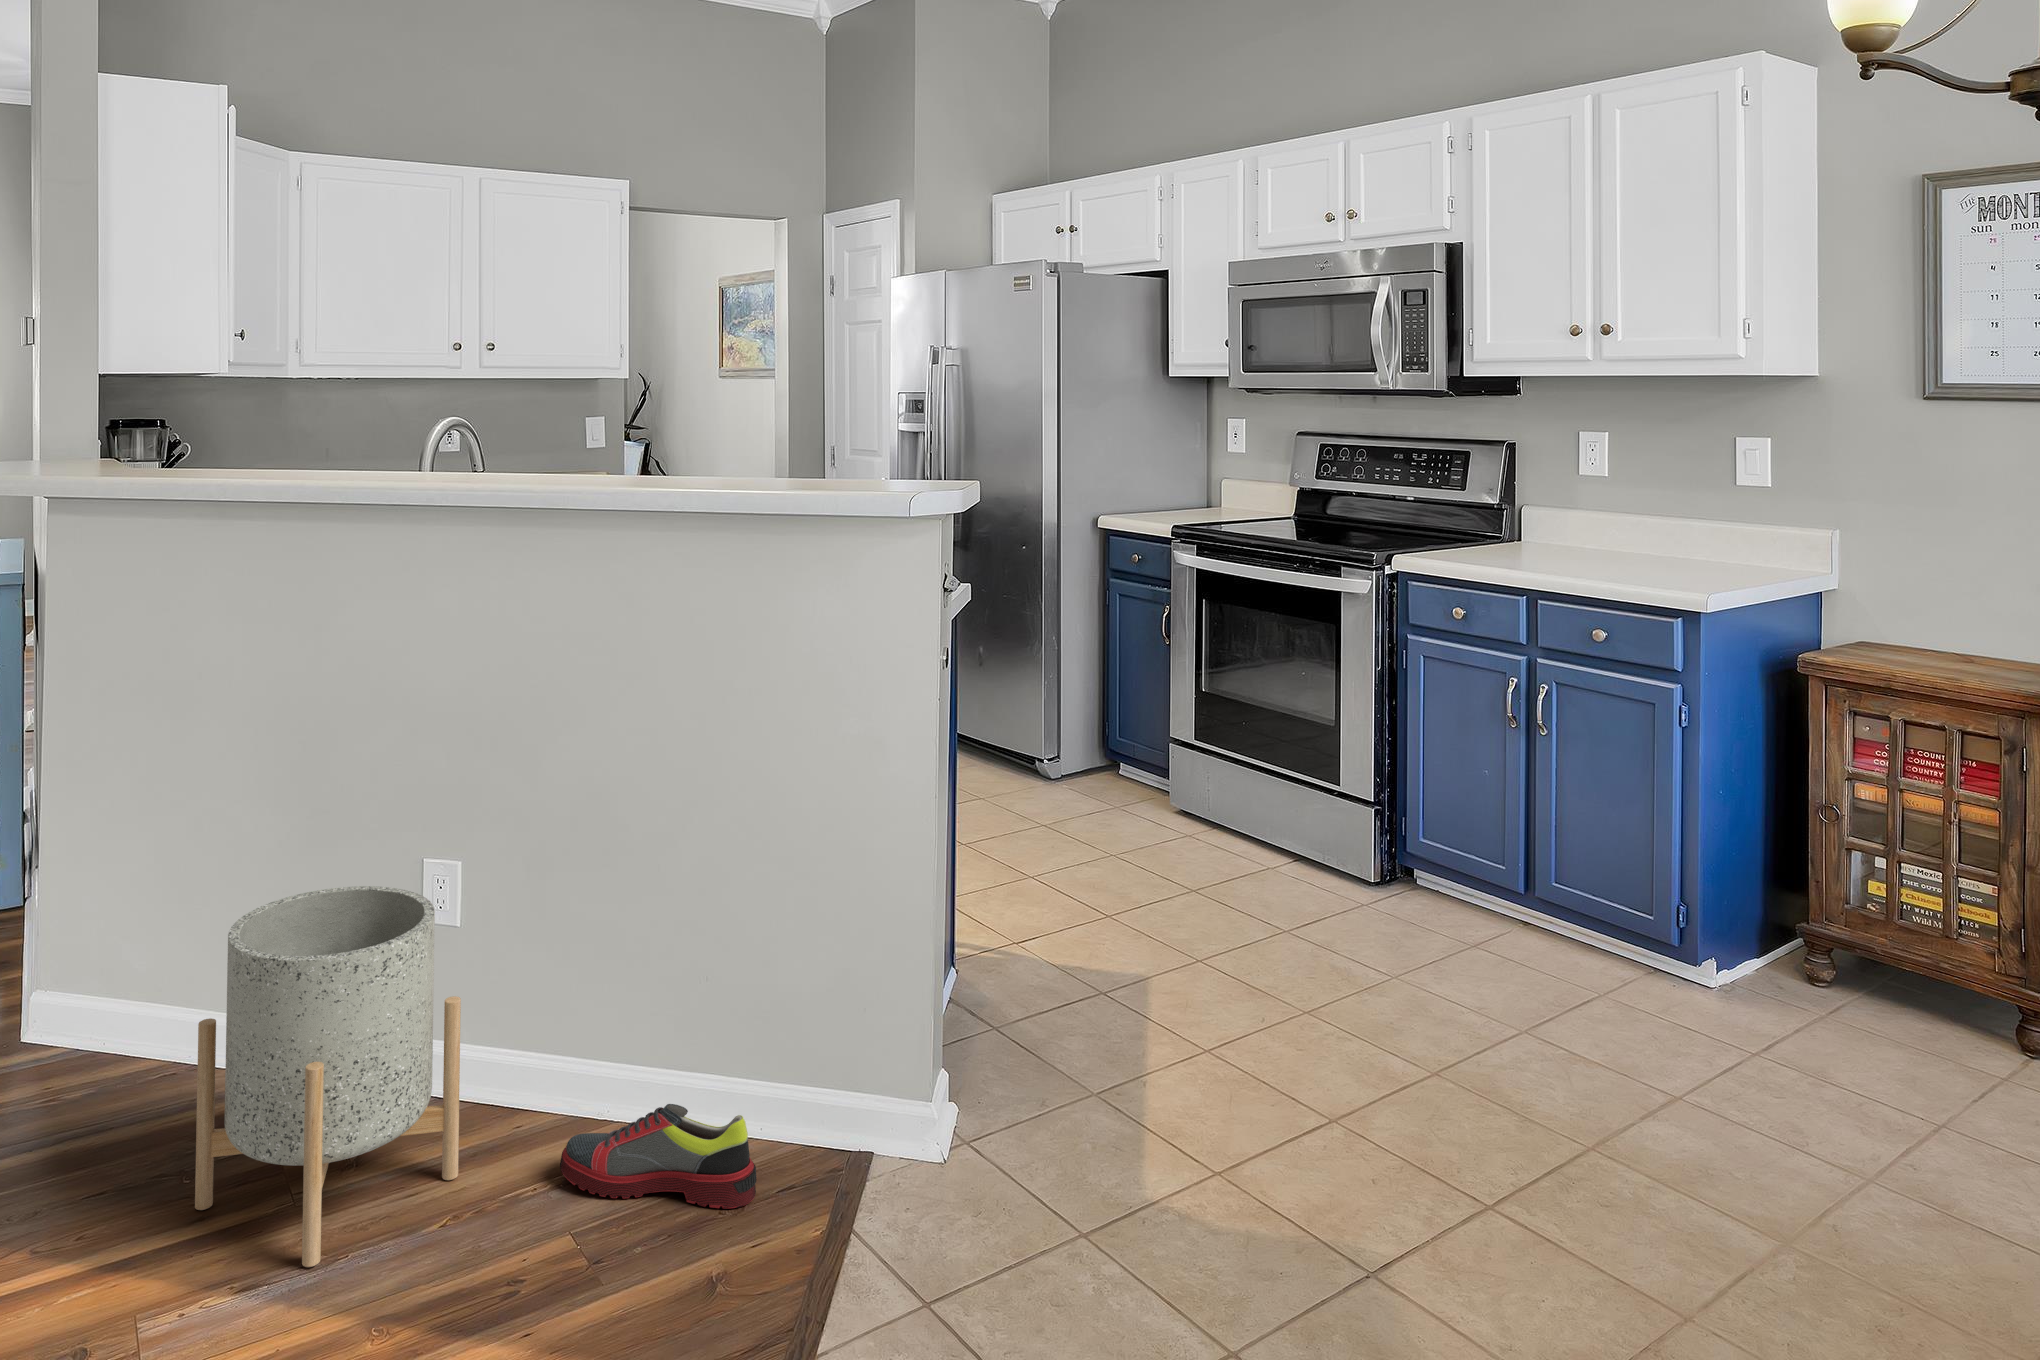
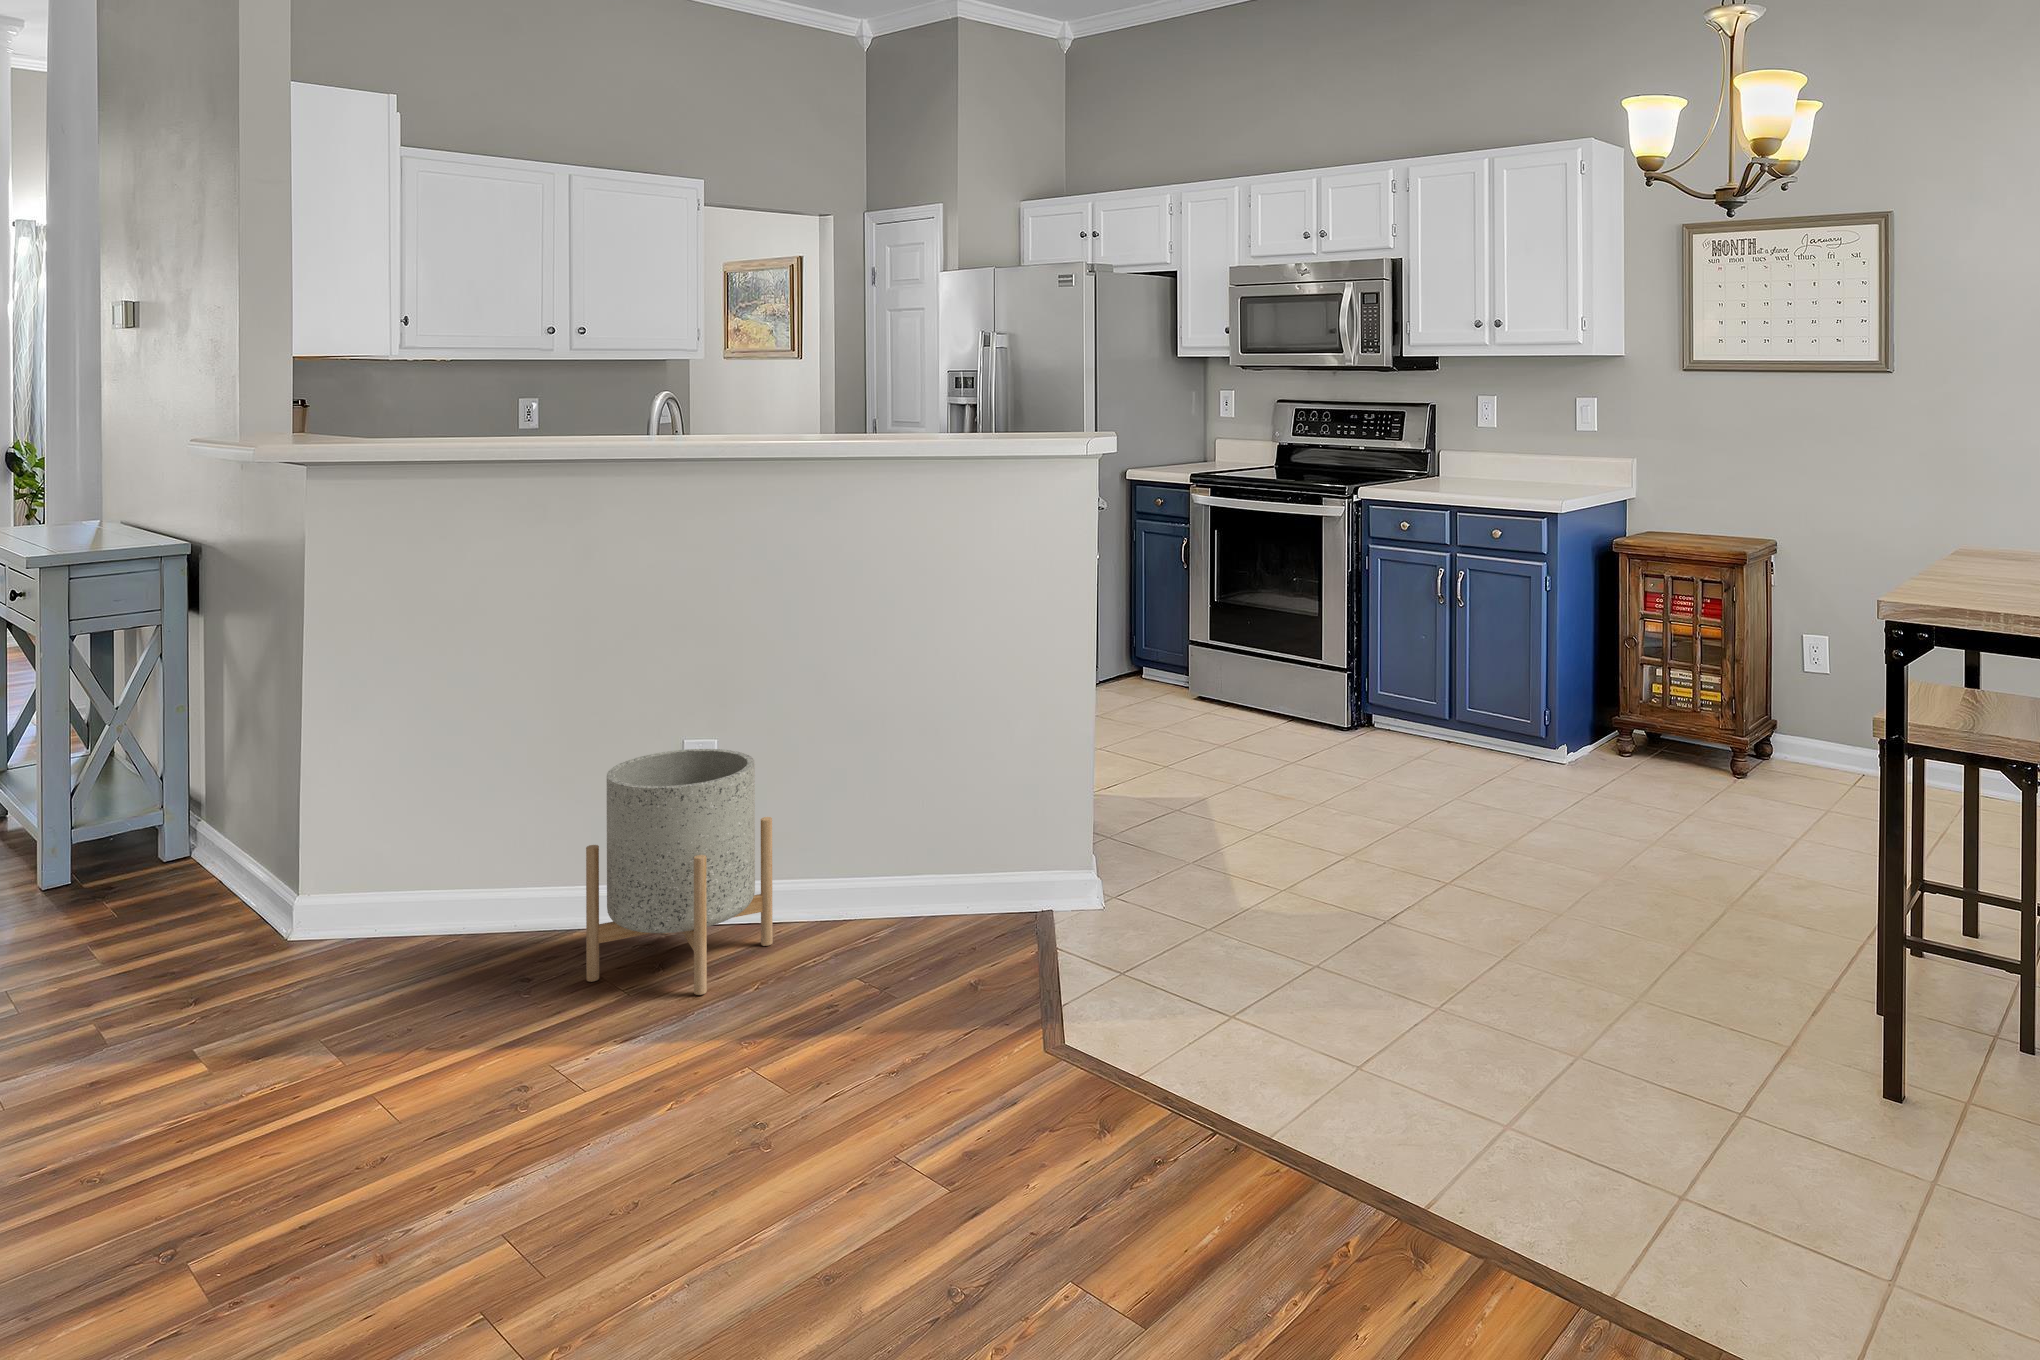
shoe: present [560,1104,757,1209] -> none [847,873,990,939]

